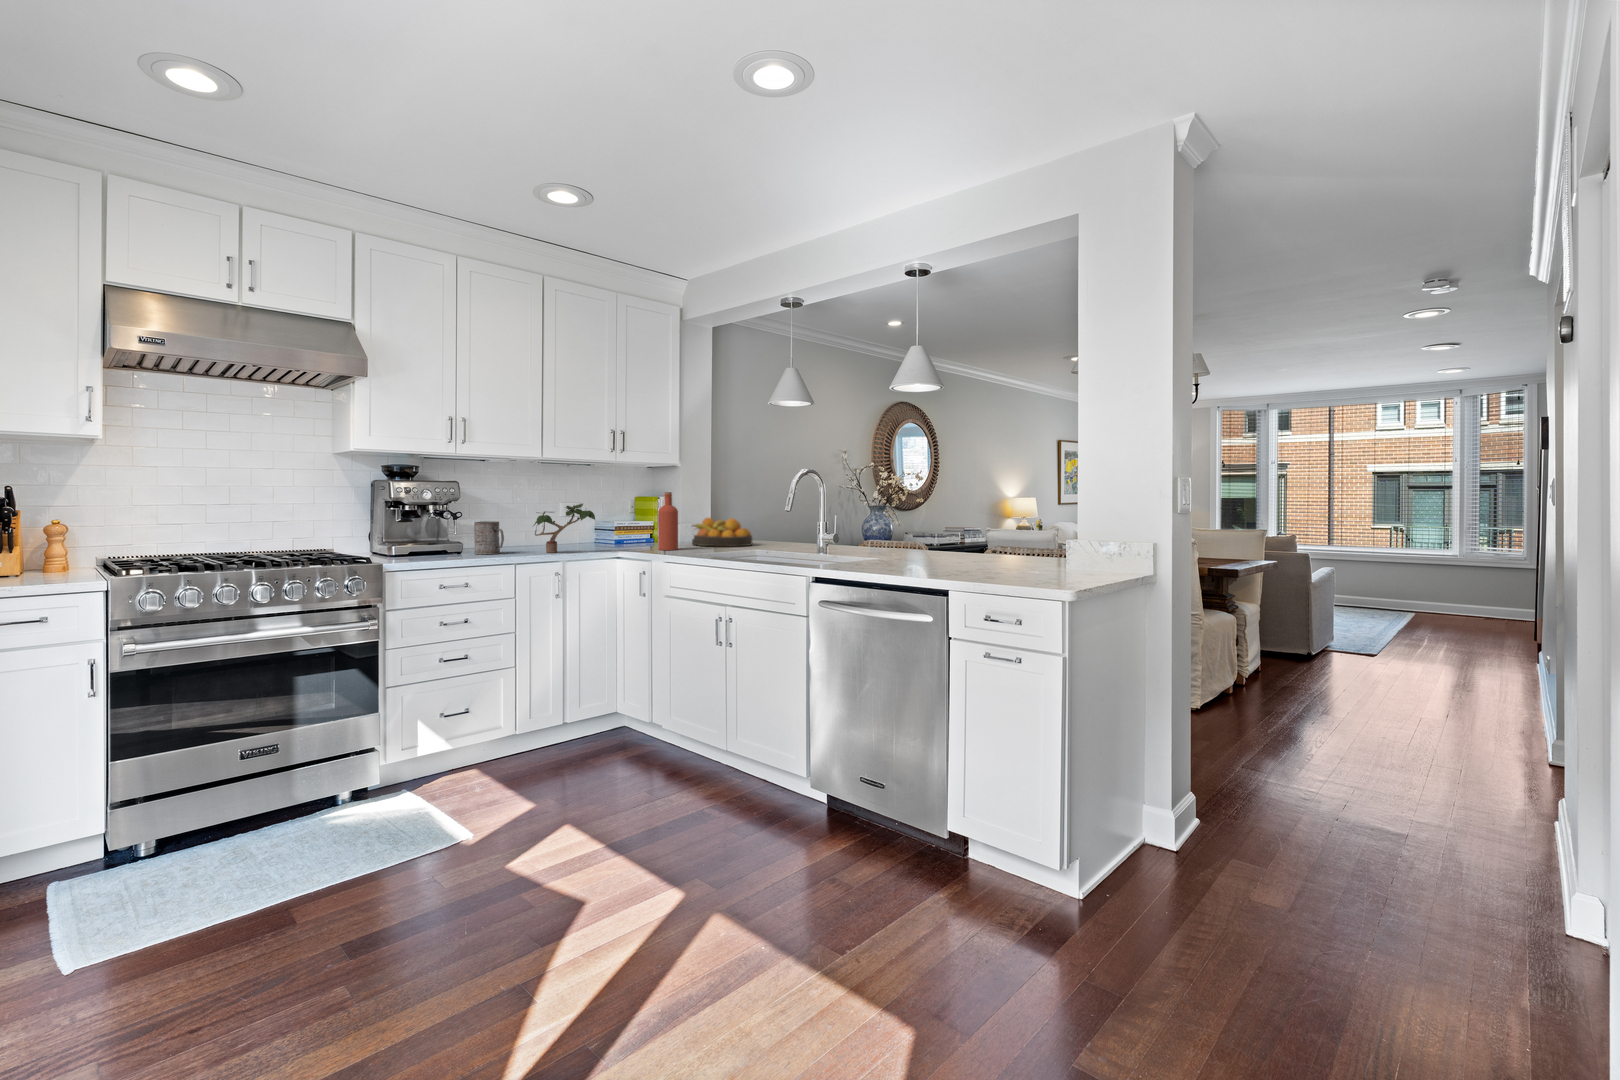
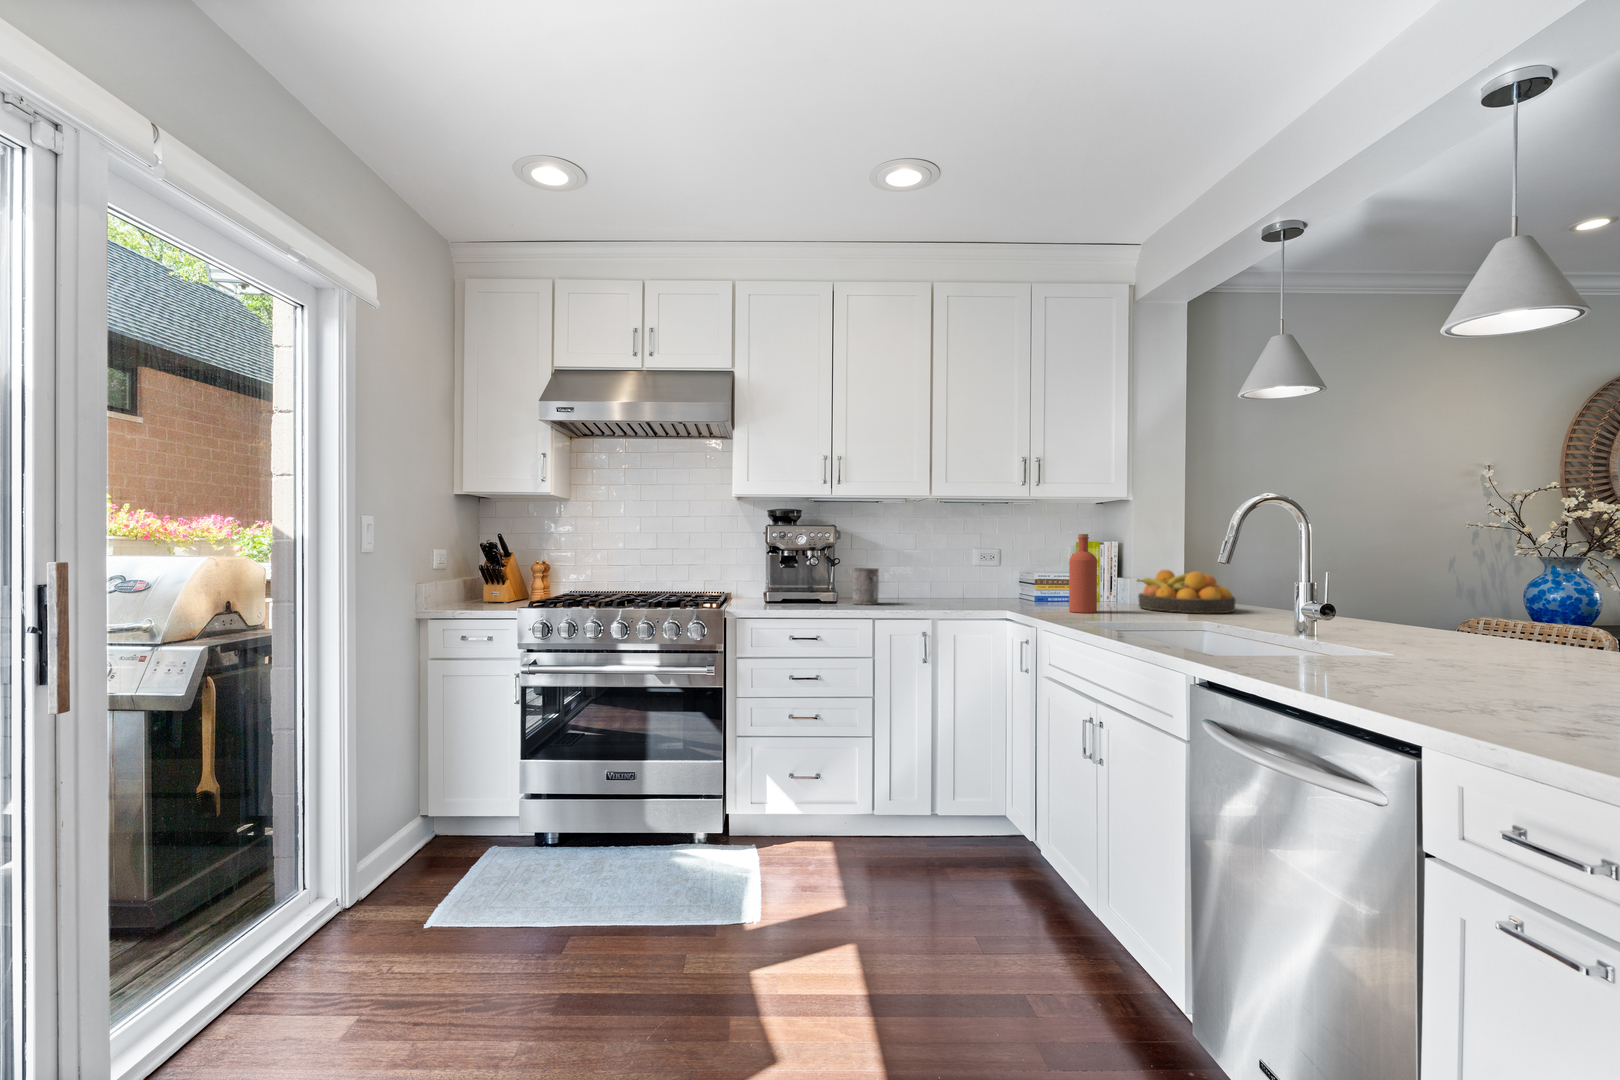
potted plant: present [533,504,595,553] -> none [901,546,988,607]

